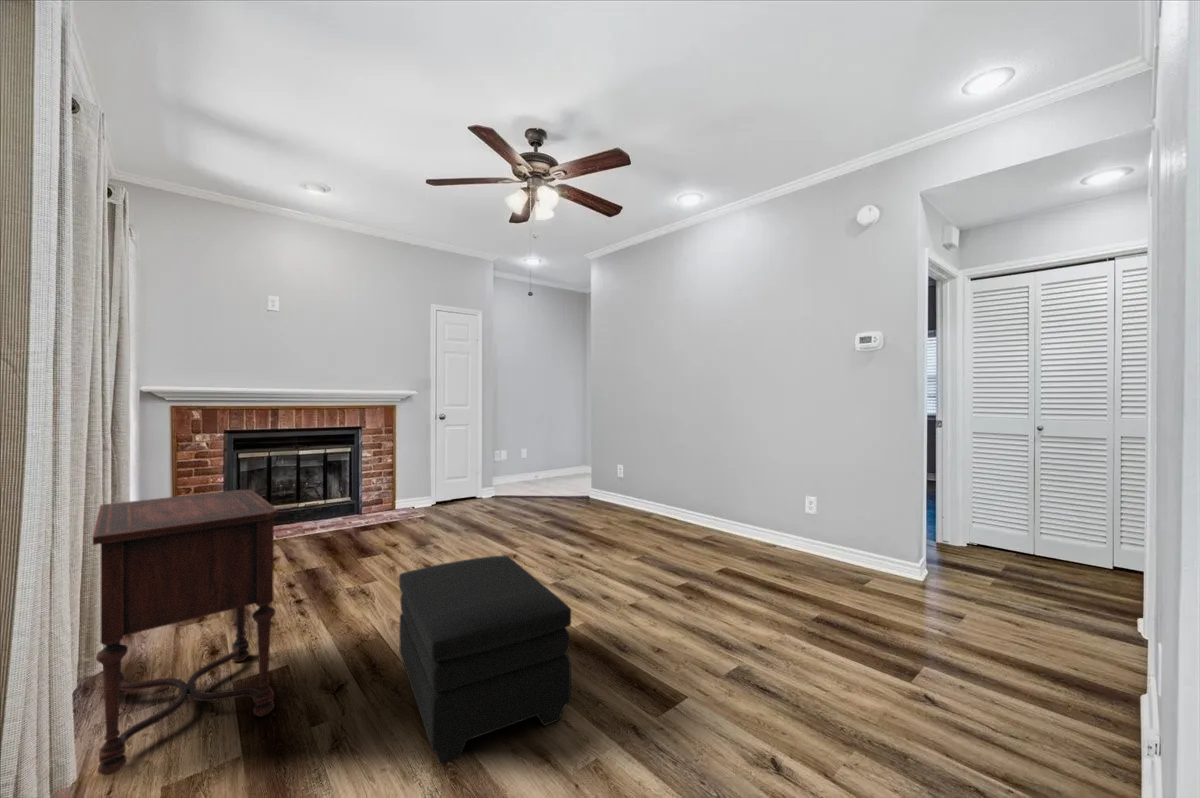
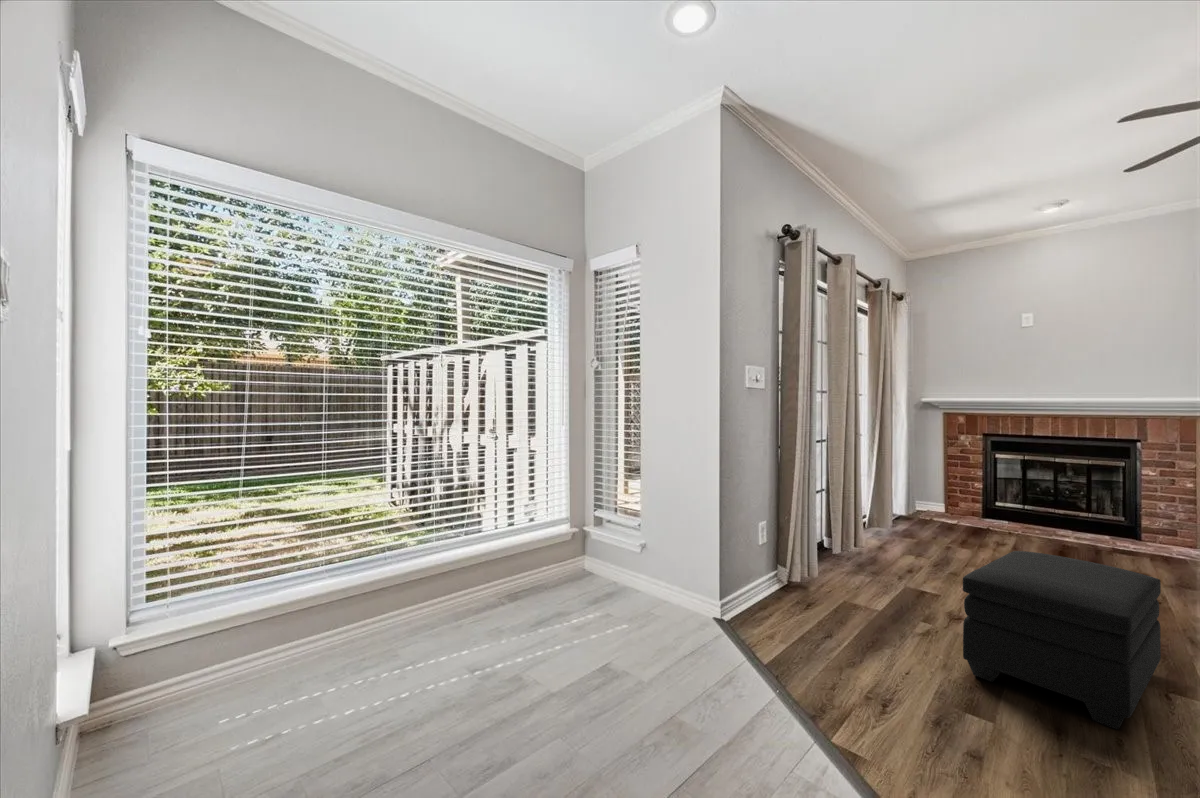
side table: present [93,490,278,775] -> none [824,460,927,605]

